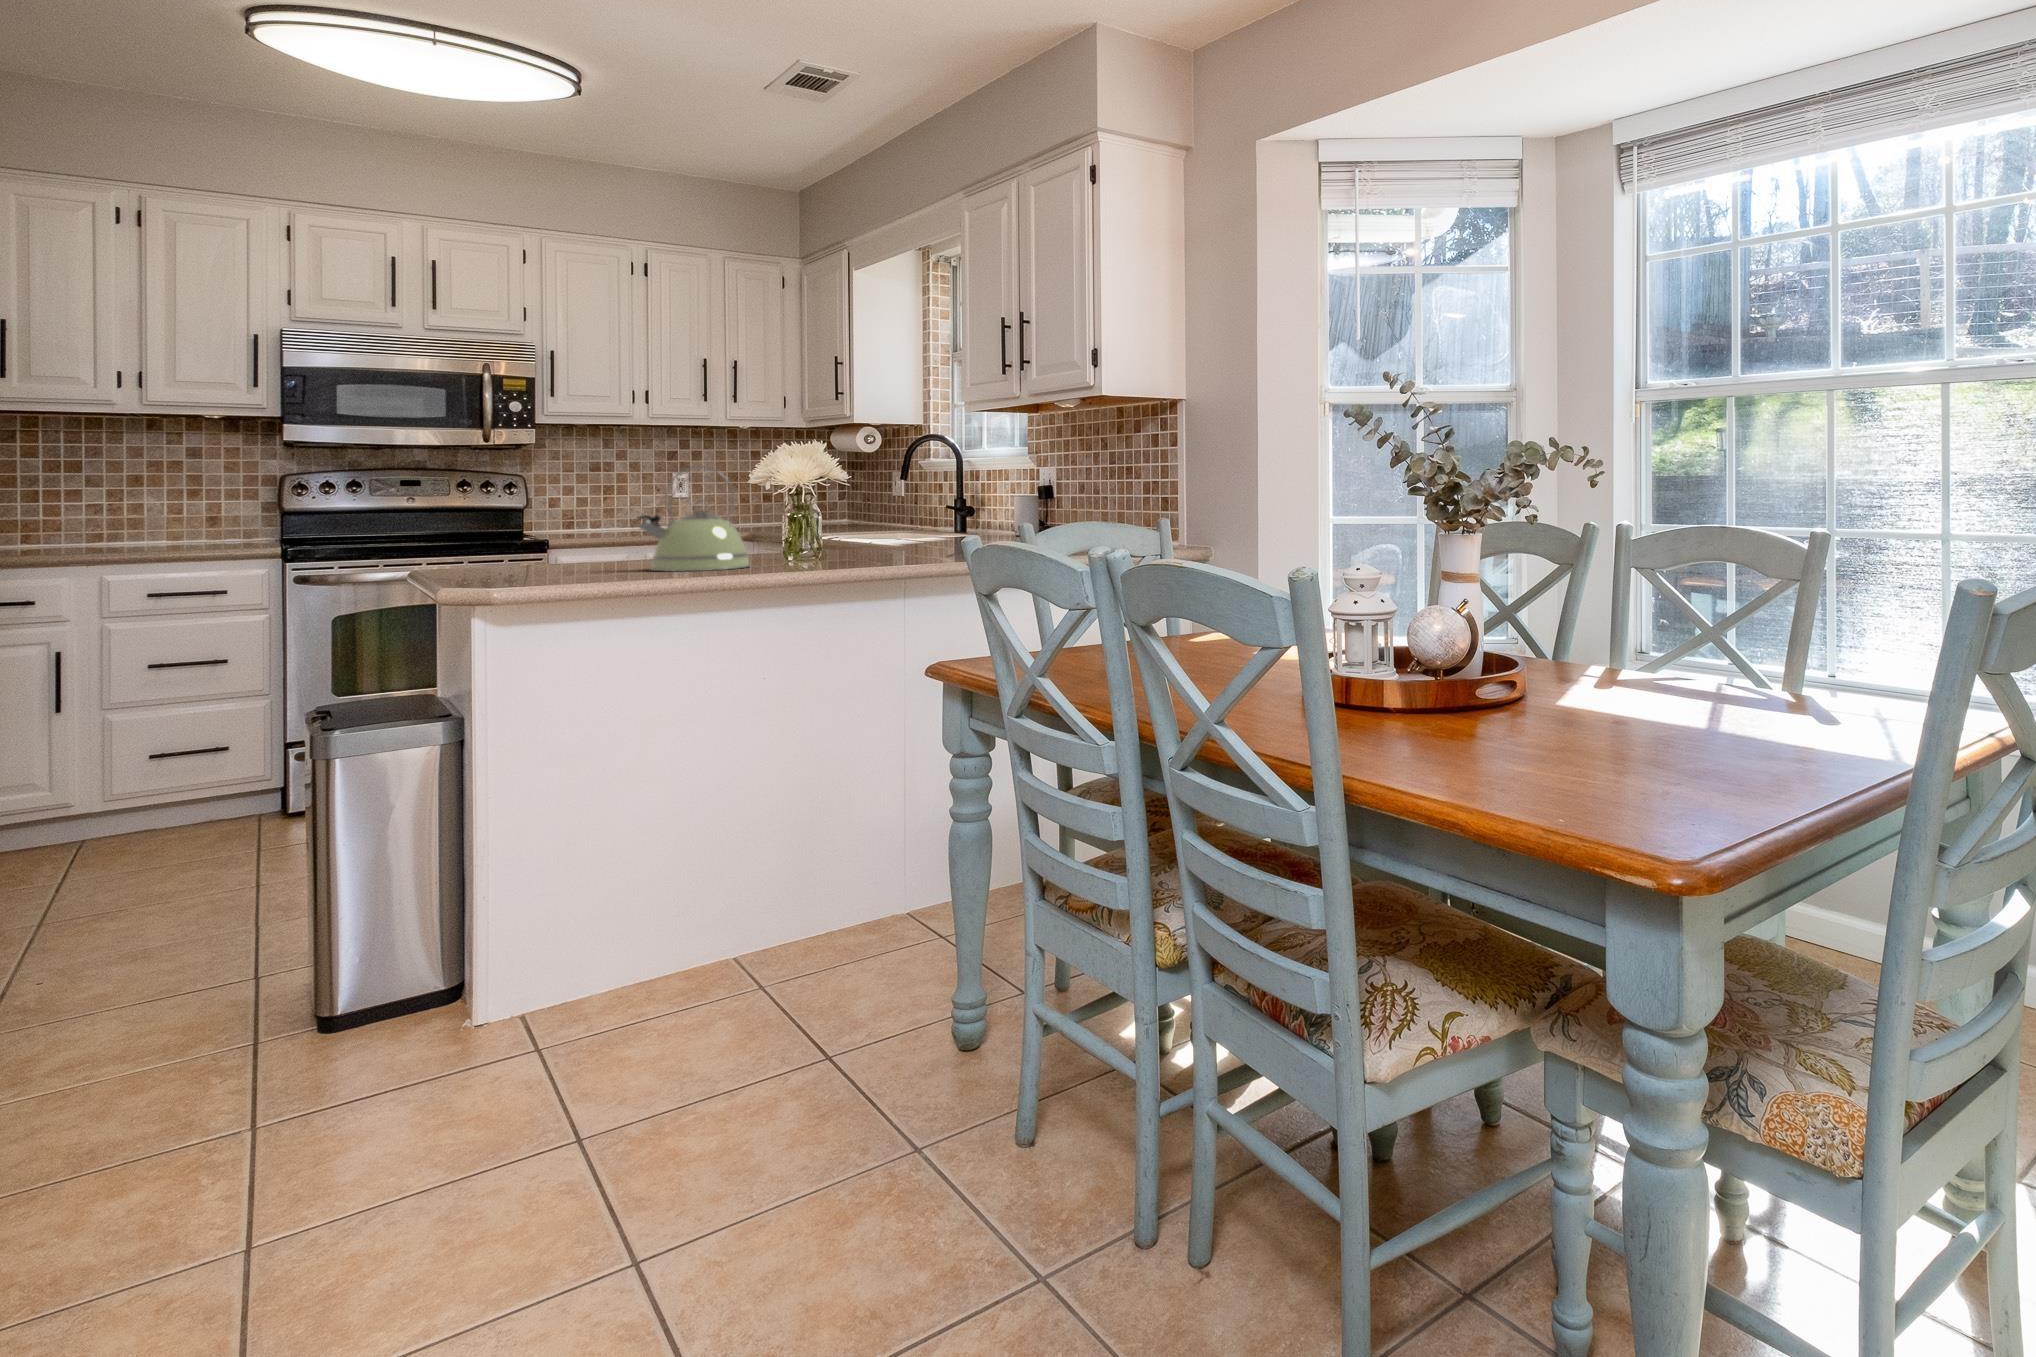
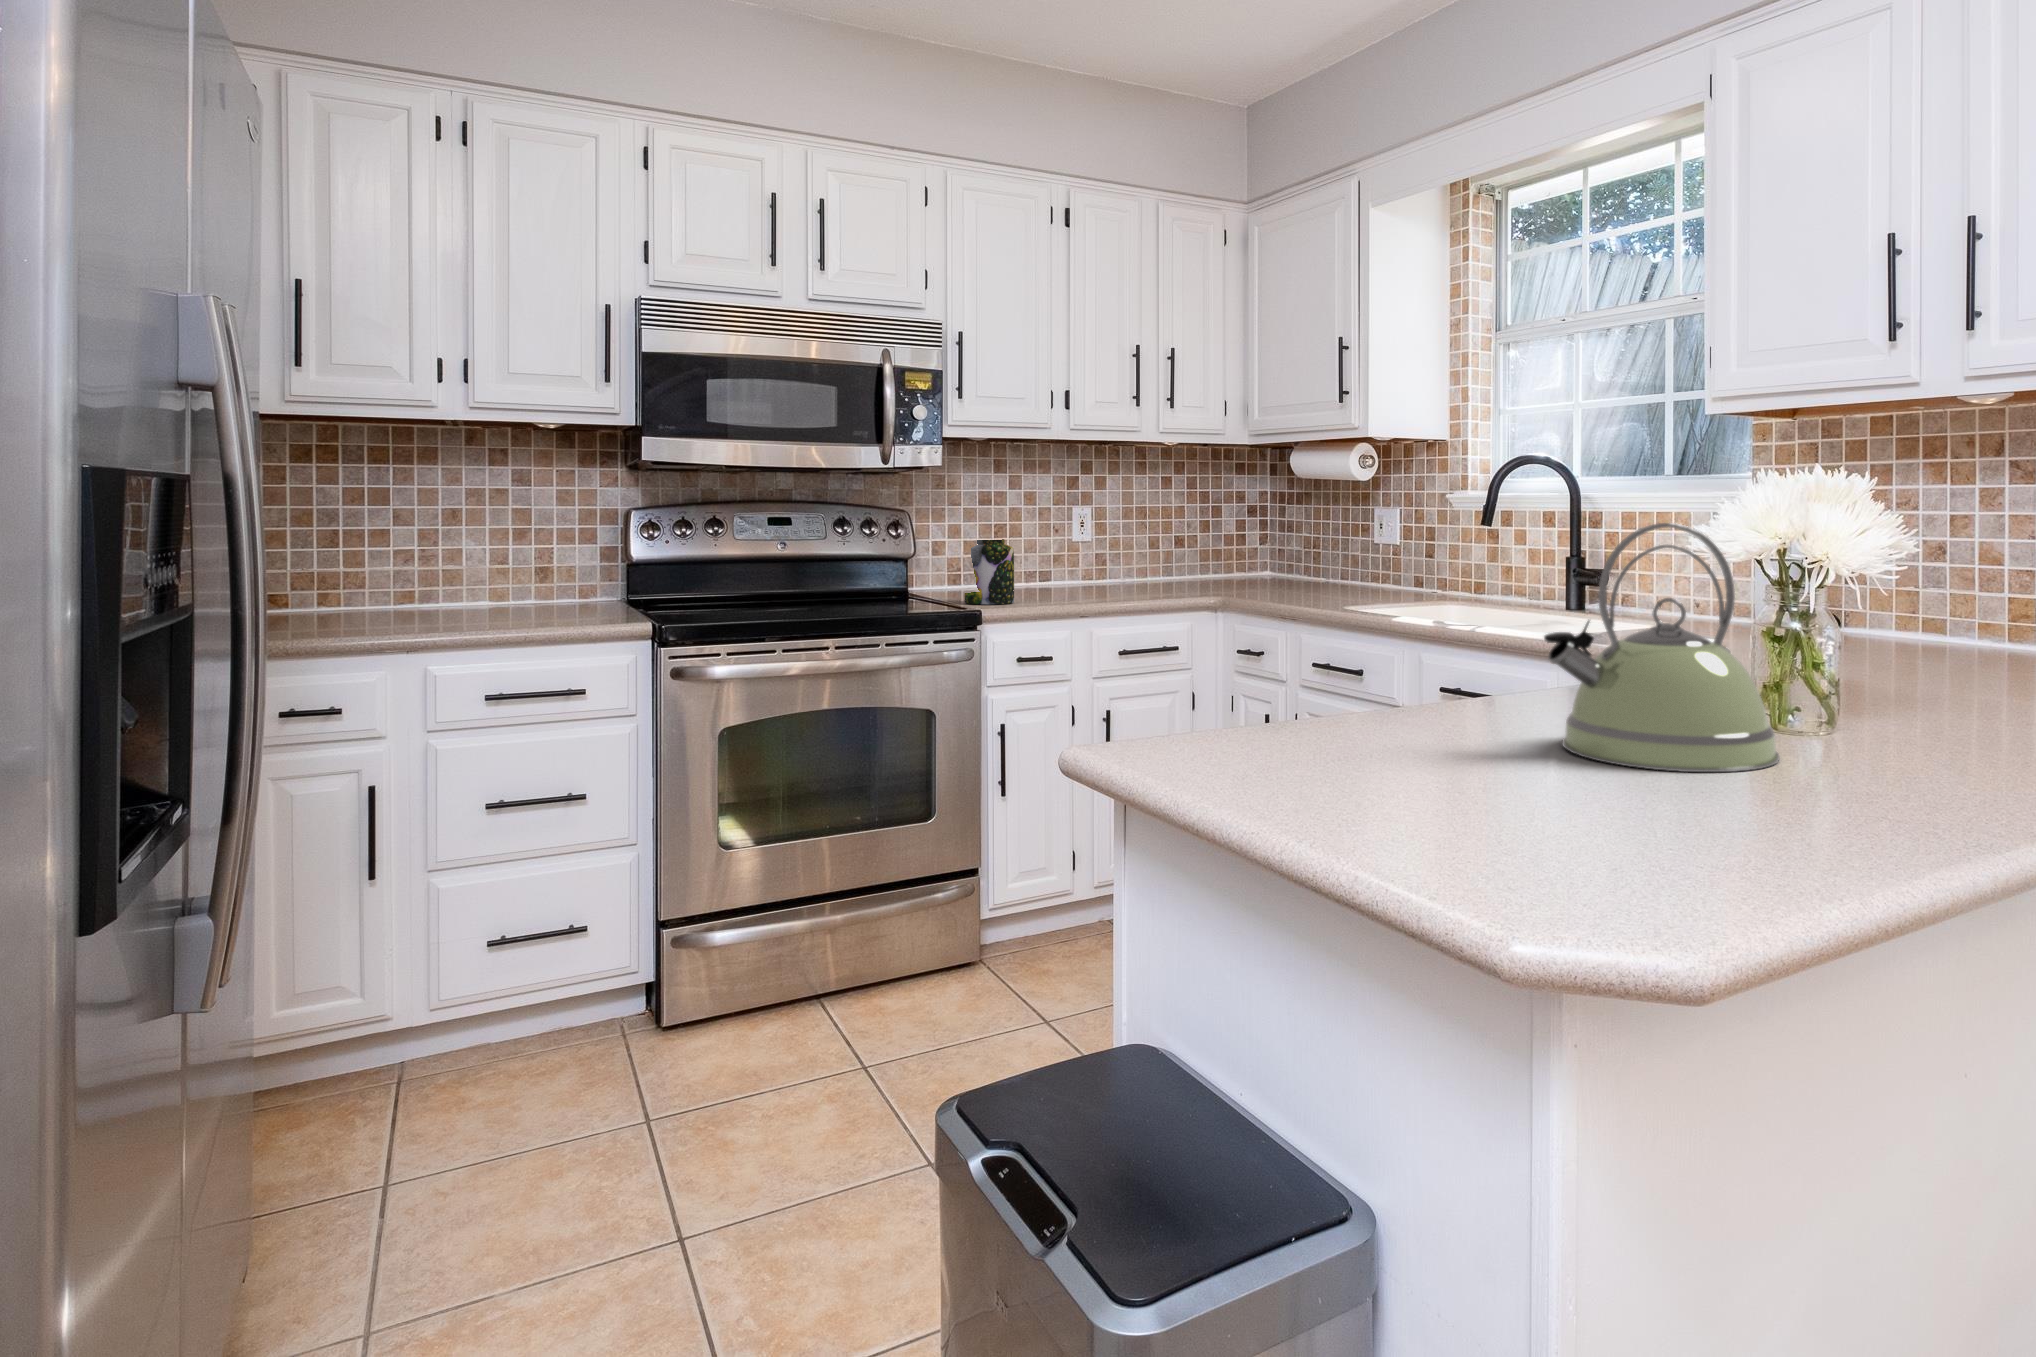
jar: none [578,496,618,542] -> present [965,539,1014,605]

